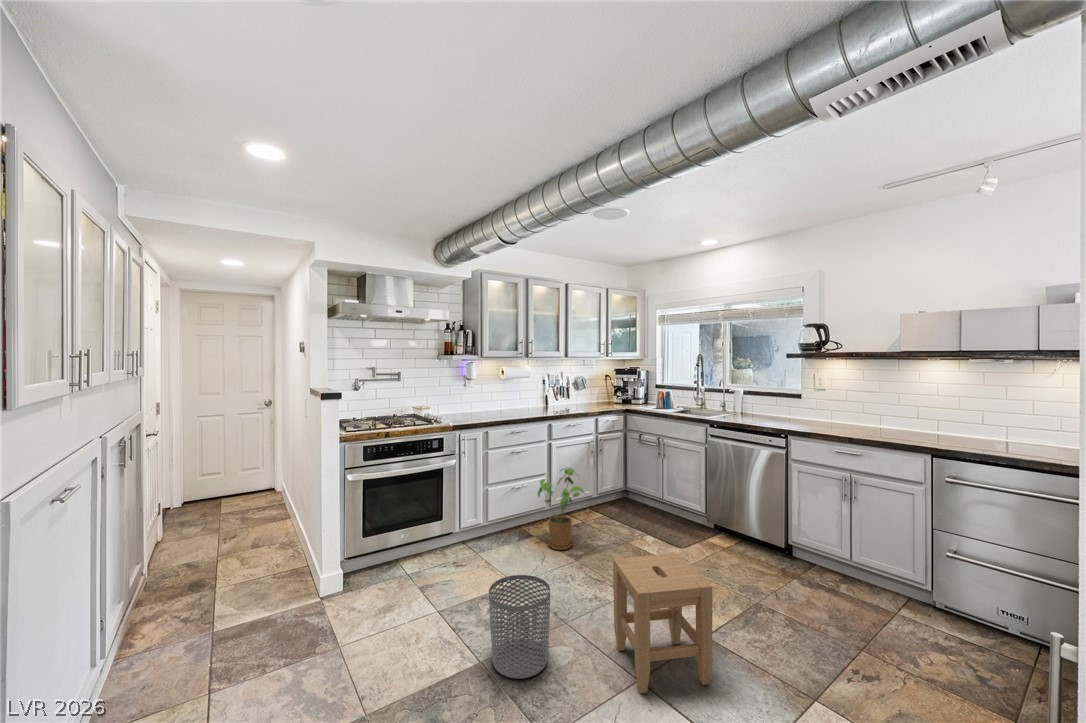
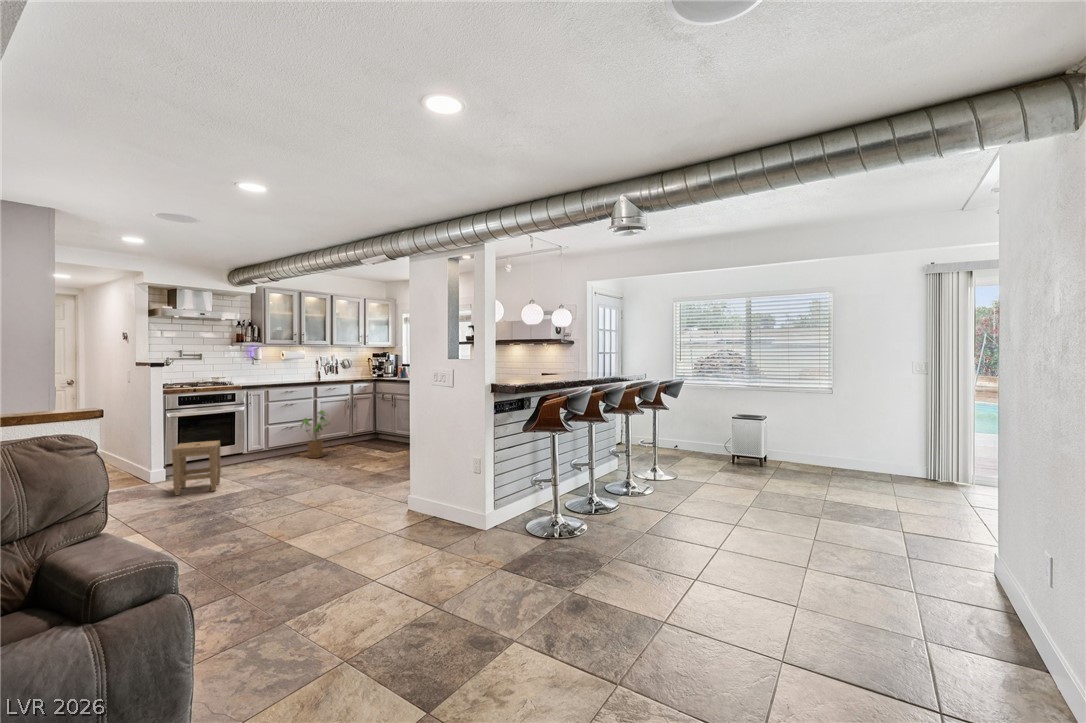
stool: present [613,554,712,693] -> present [172,441,221,495]
waste bin: present [489,575,550,679] -> none [256,448,289,488]

